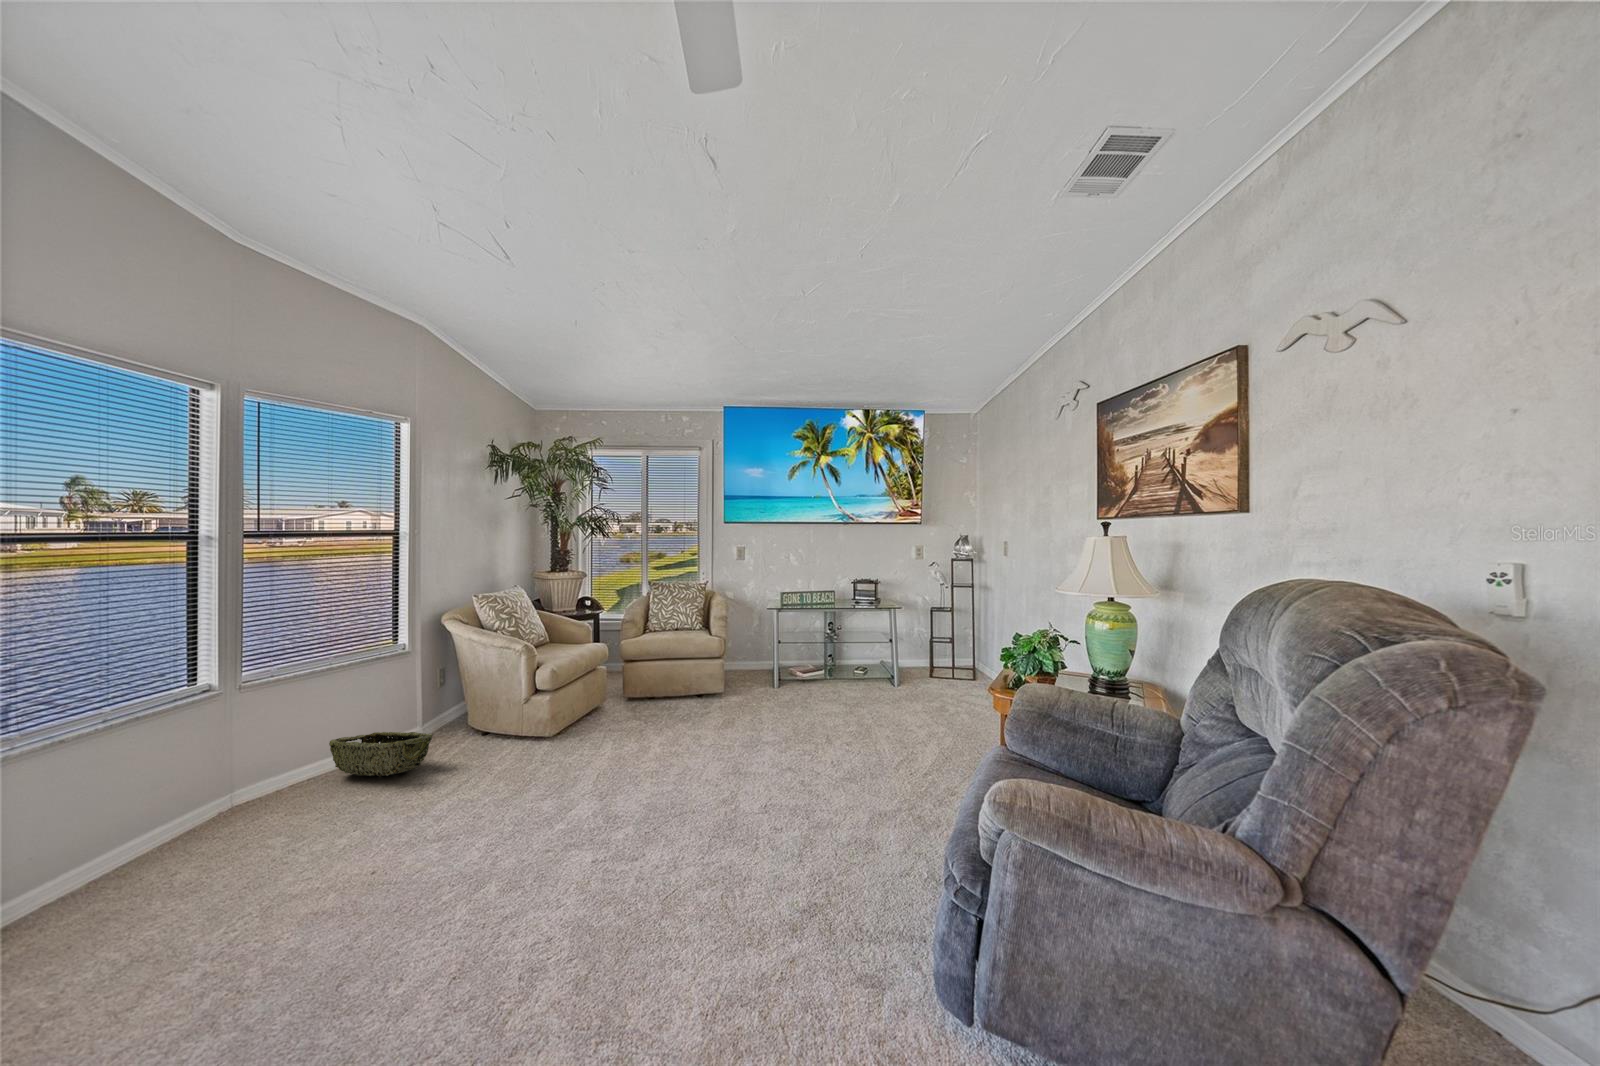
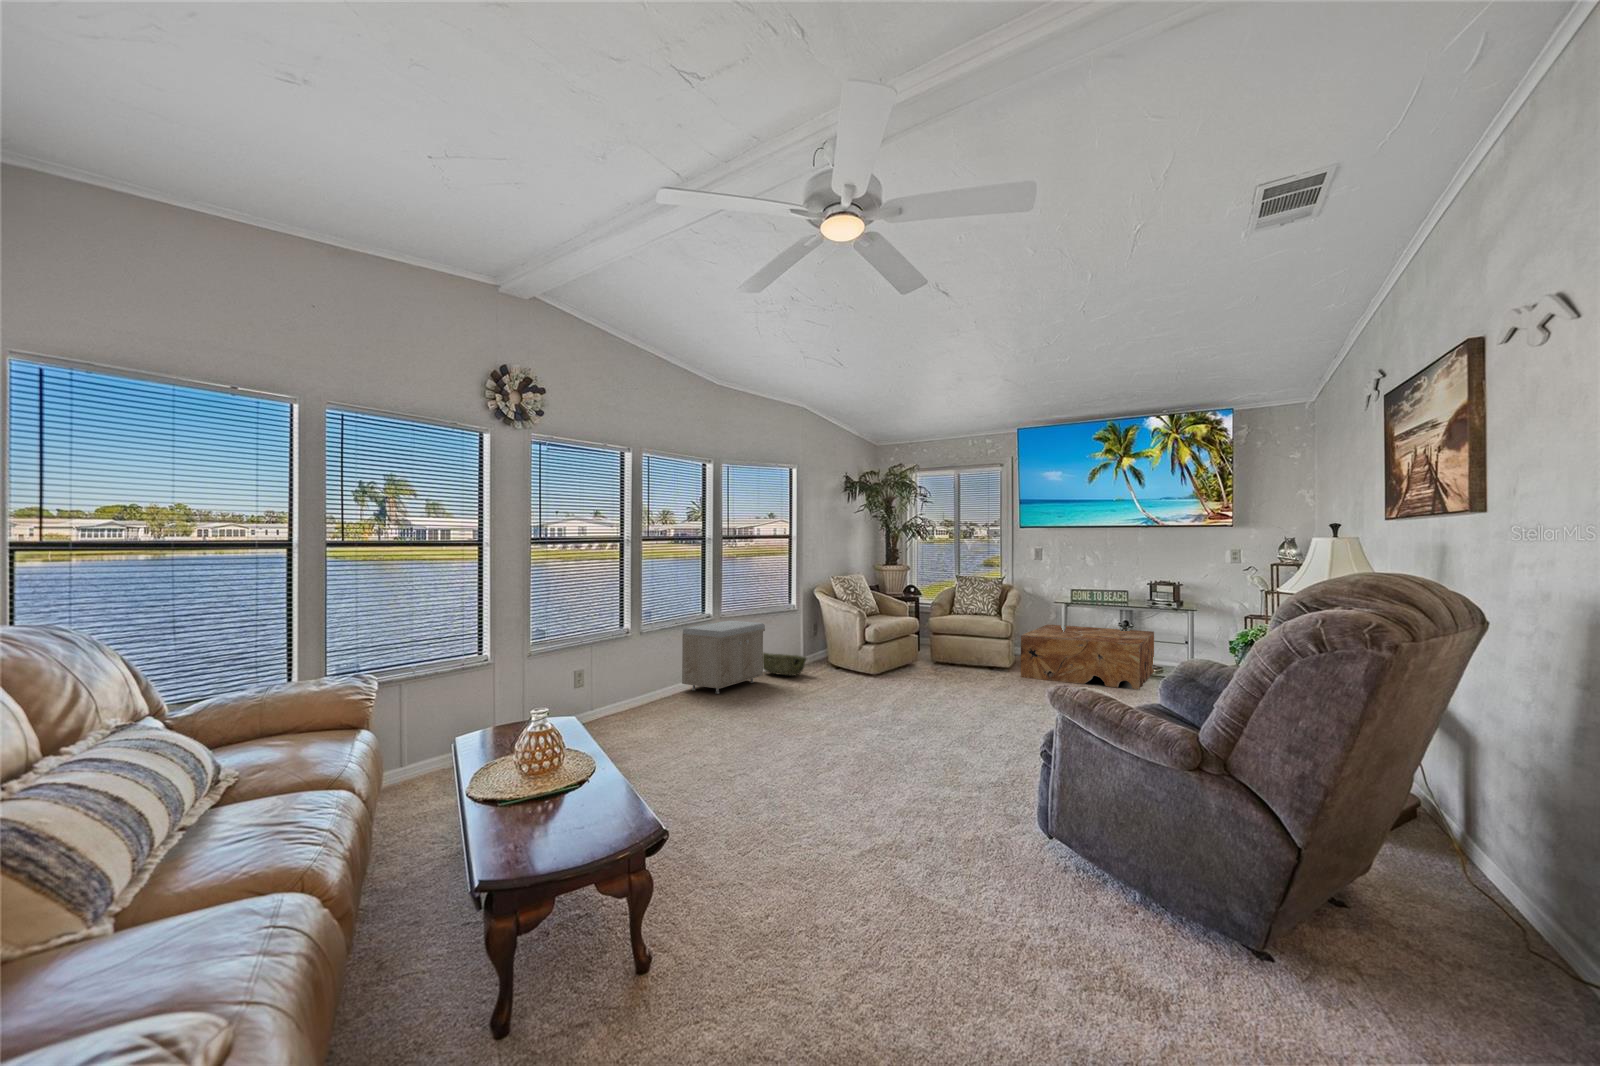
coffee table: none [742,631,873,704] -> present [1020,624,1154,690]
storage bench: none [77,694,341,891] -> present [682,621,765,694]

